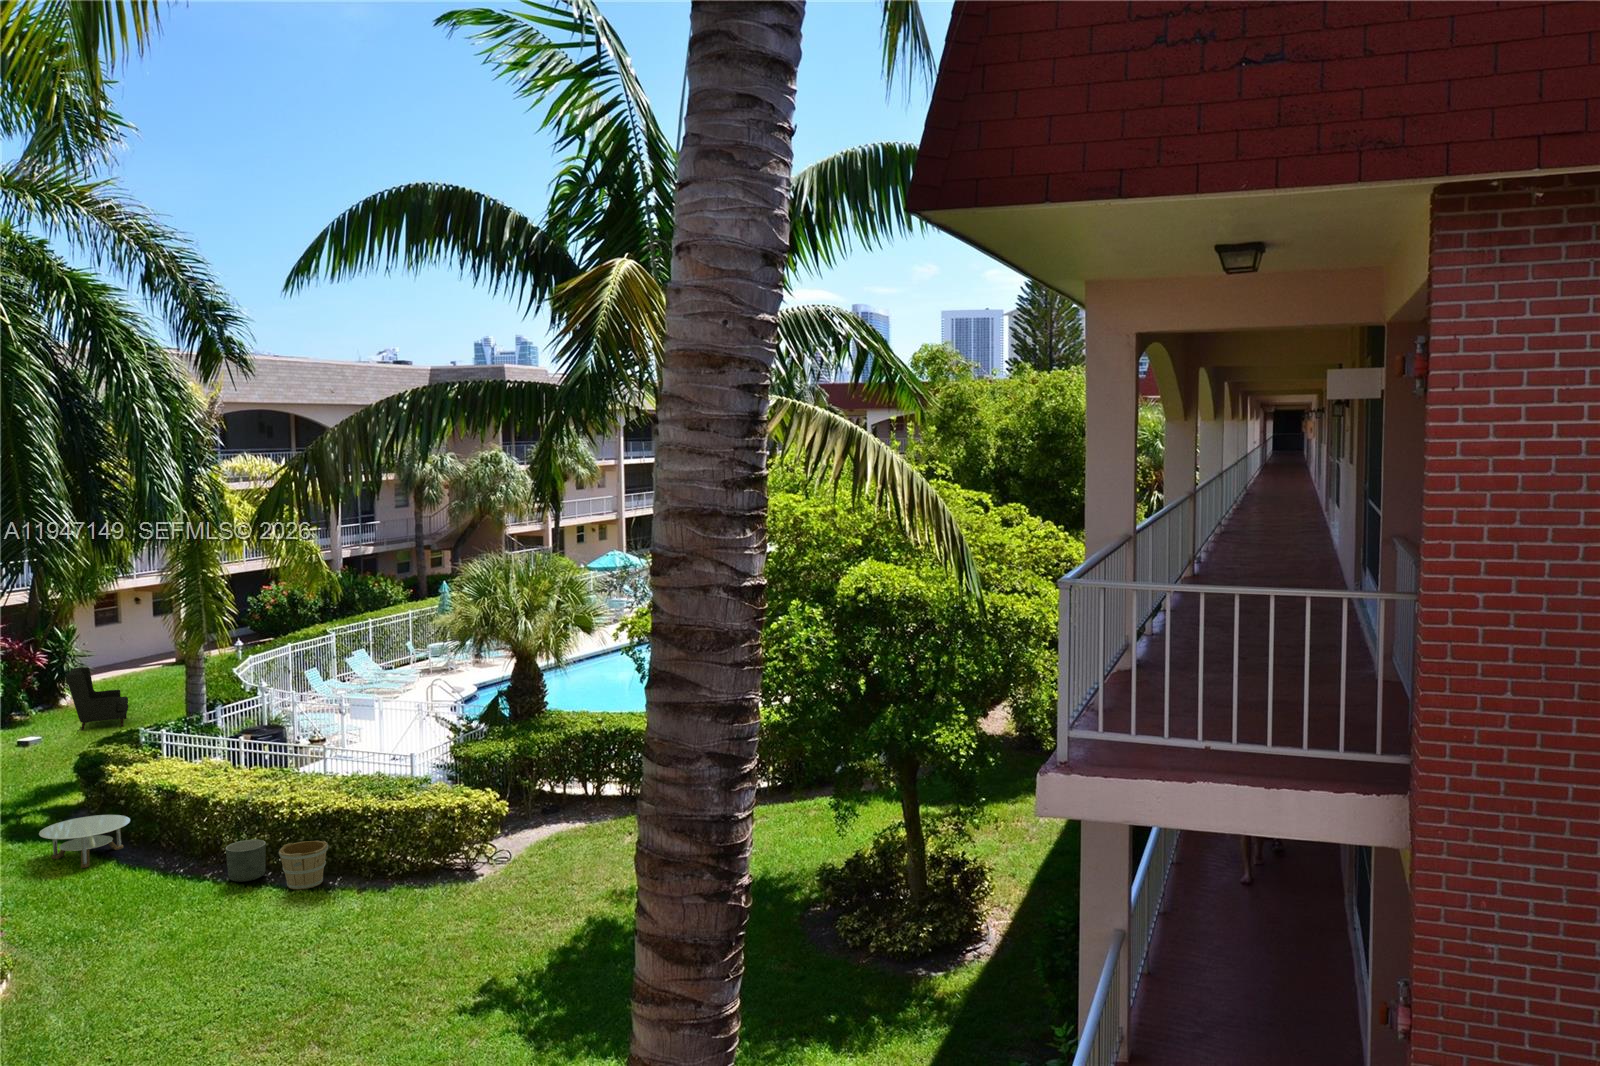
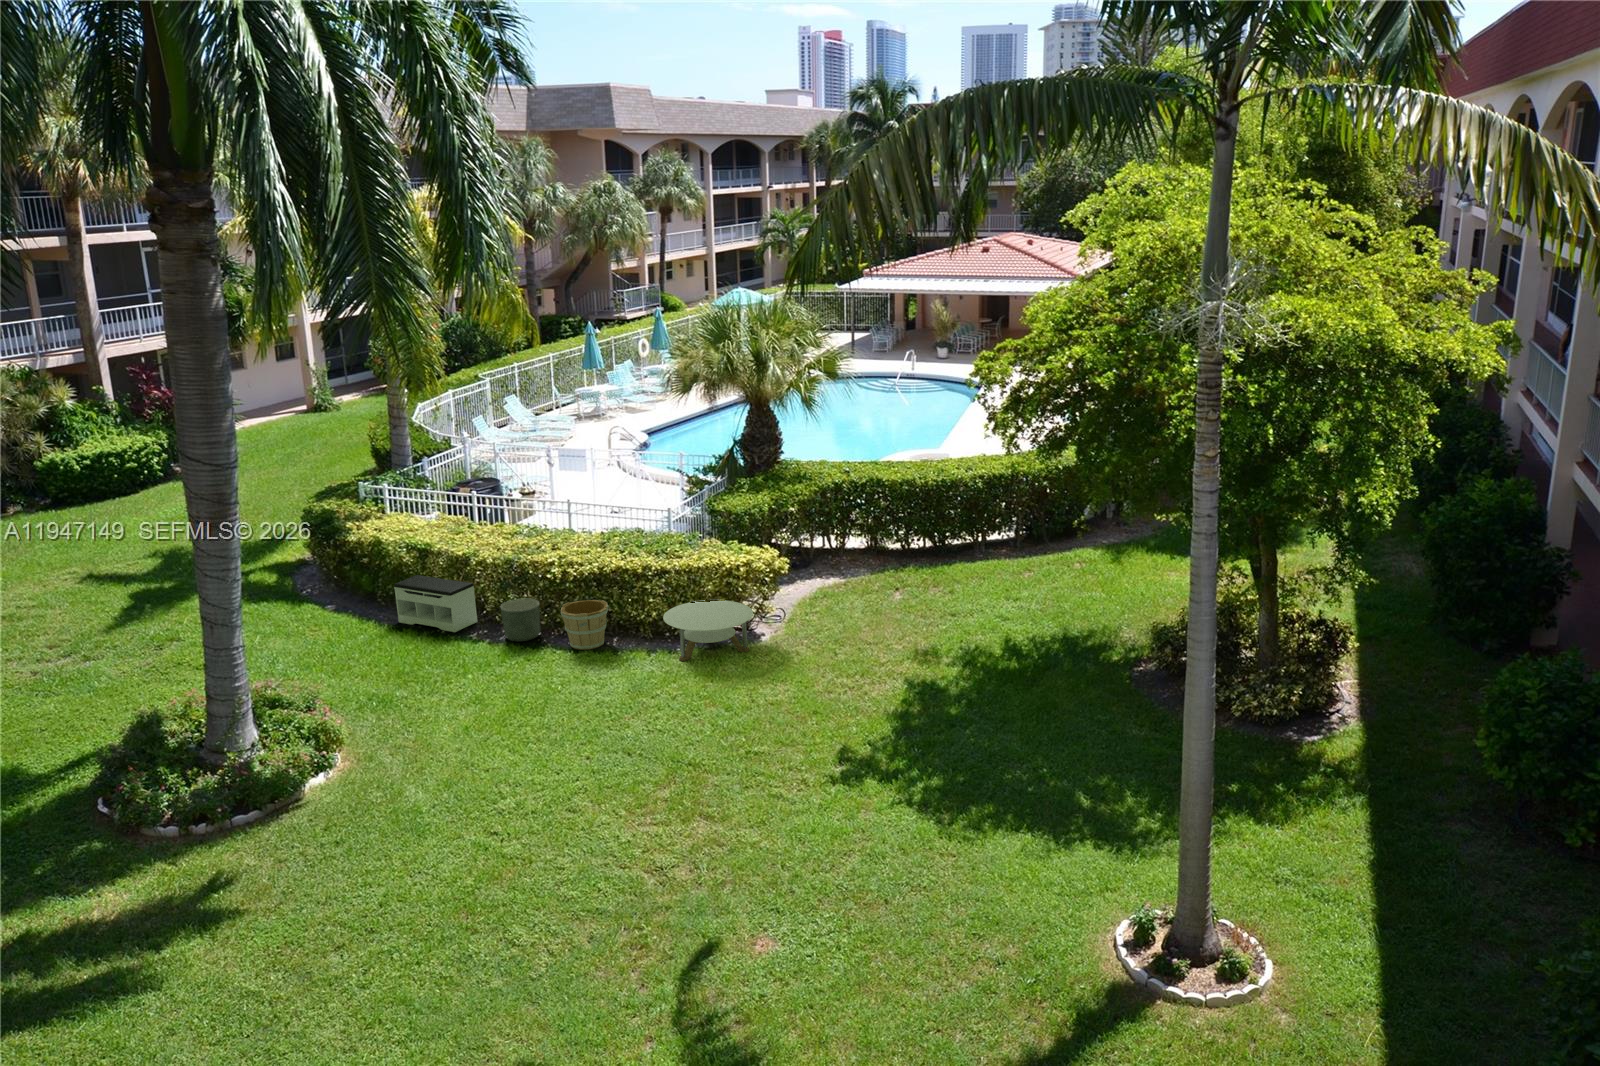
chair: present [66,667,128,730] -> none [238,417,299,483]
round table: present [39,815,130,868] -> present [663,601,753,661]
bench: none [134,817,212,873] -> present [394,575,477,632]

